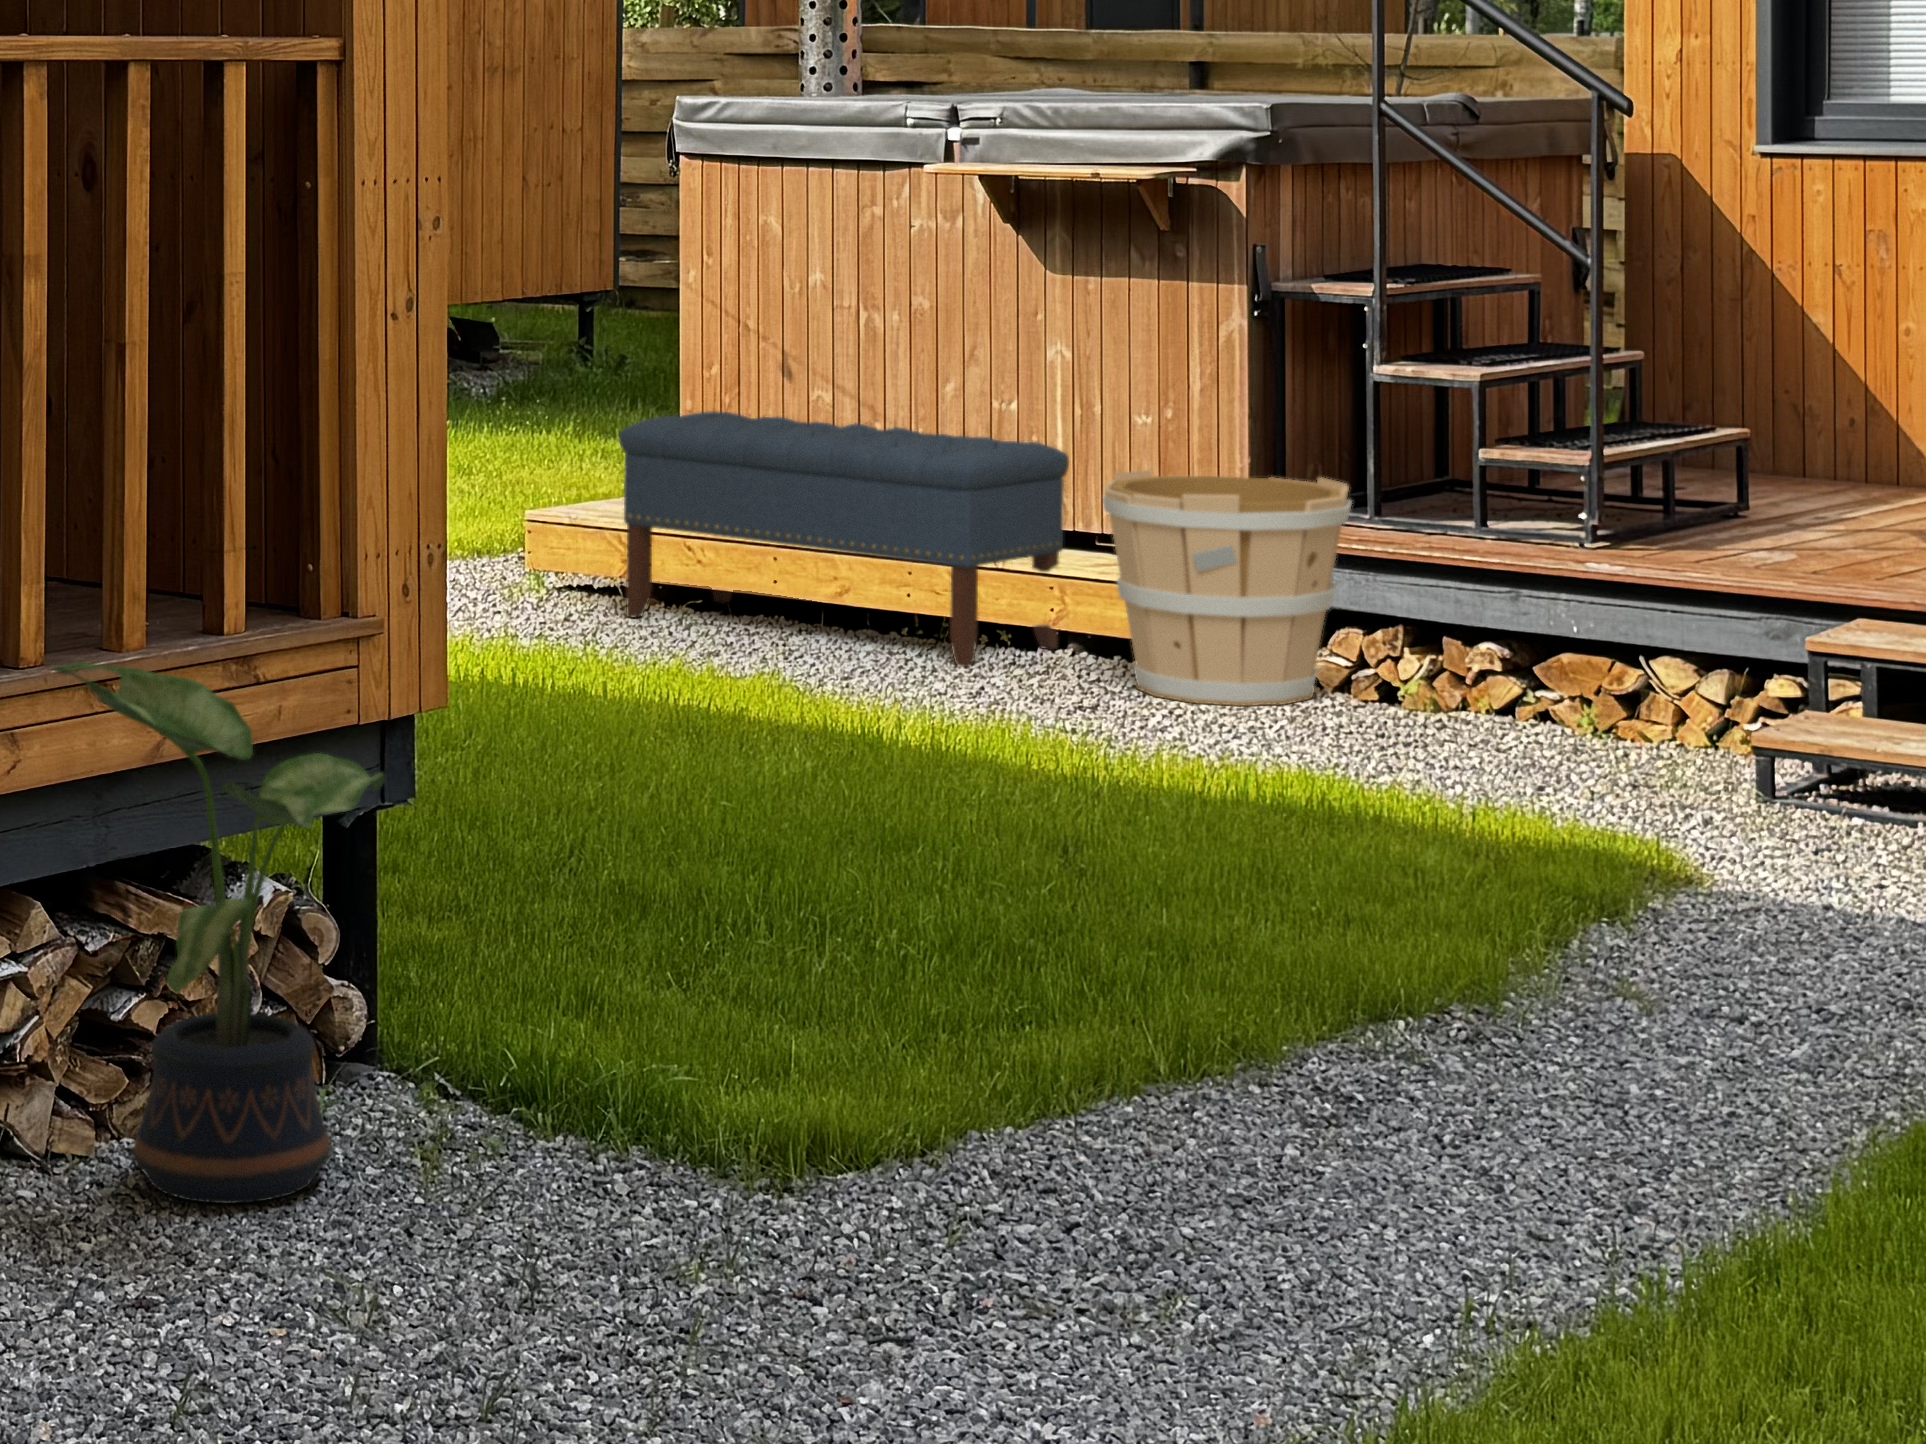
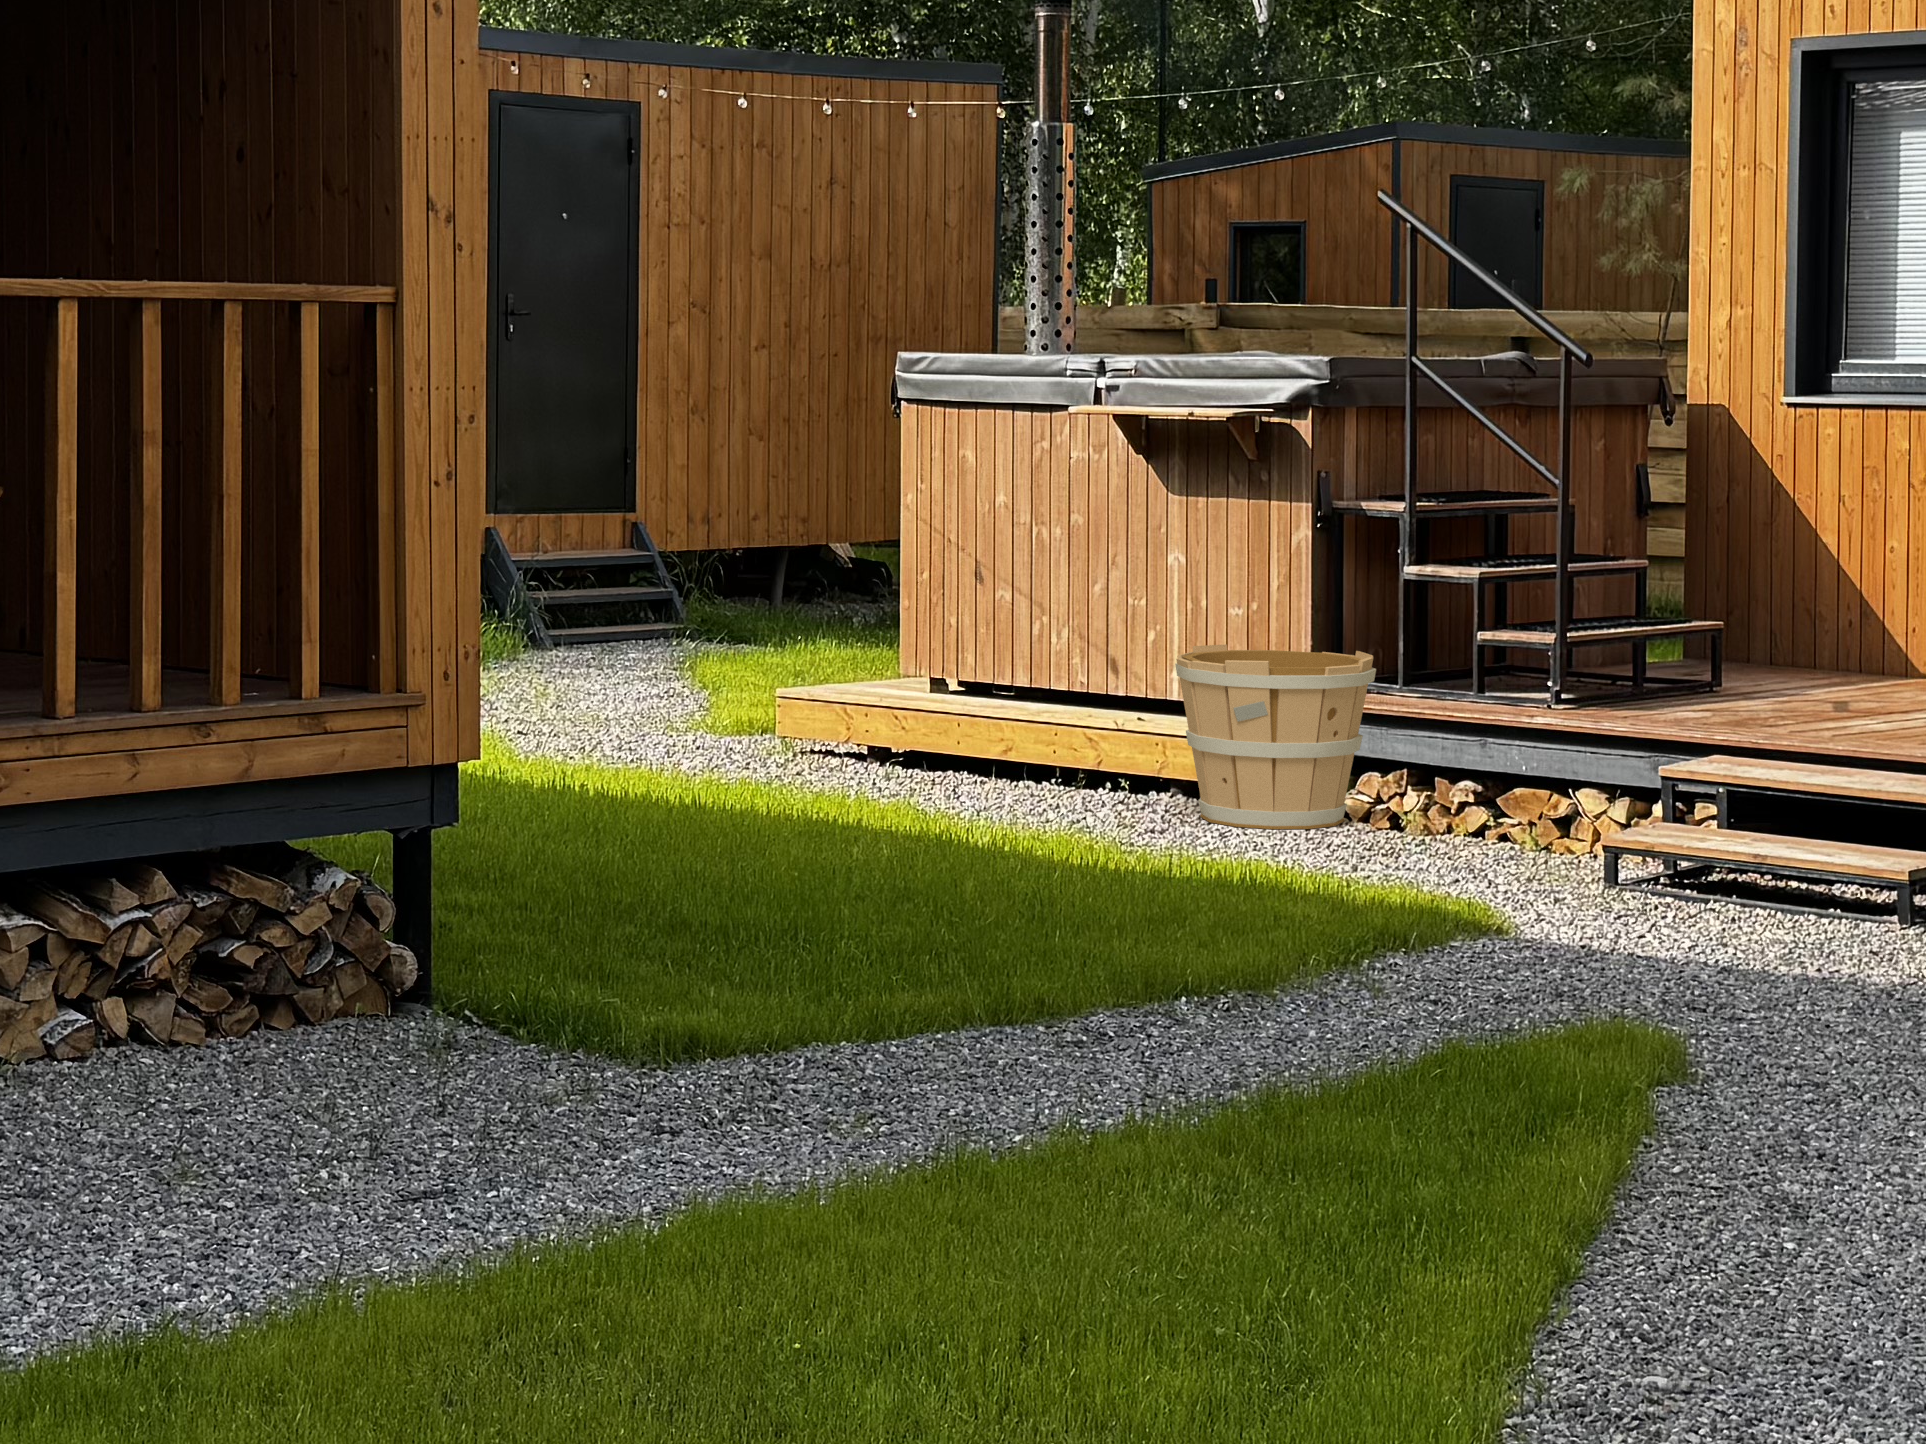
bench: present [619,411,1069,667] -> none [829,601,1178,802]
potted plant: present [53,662,385,1203] -> none [160,714,394,1070]

